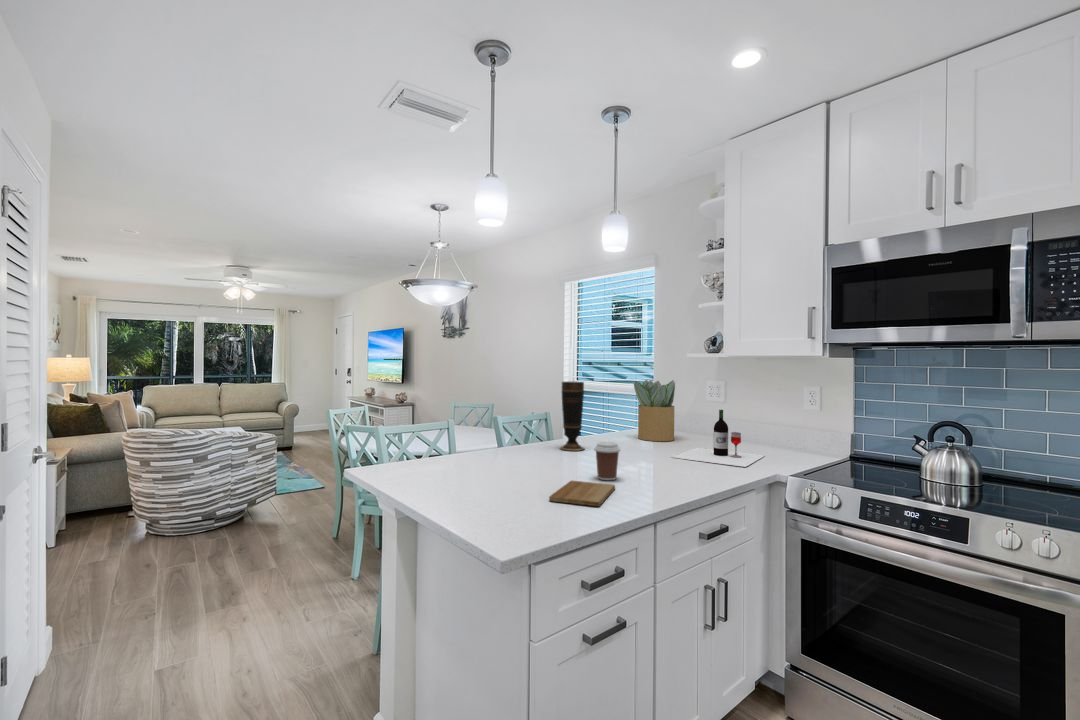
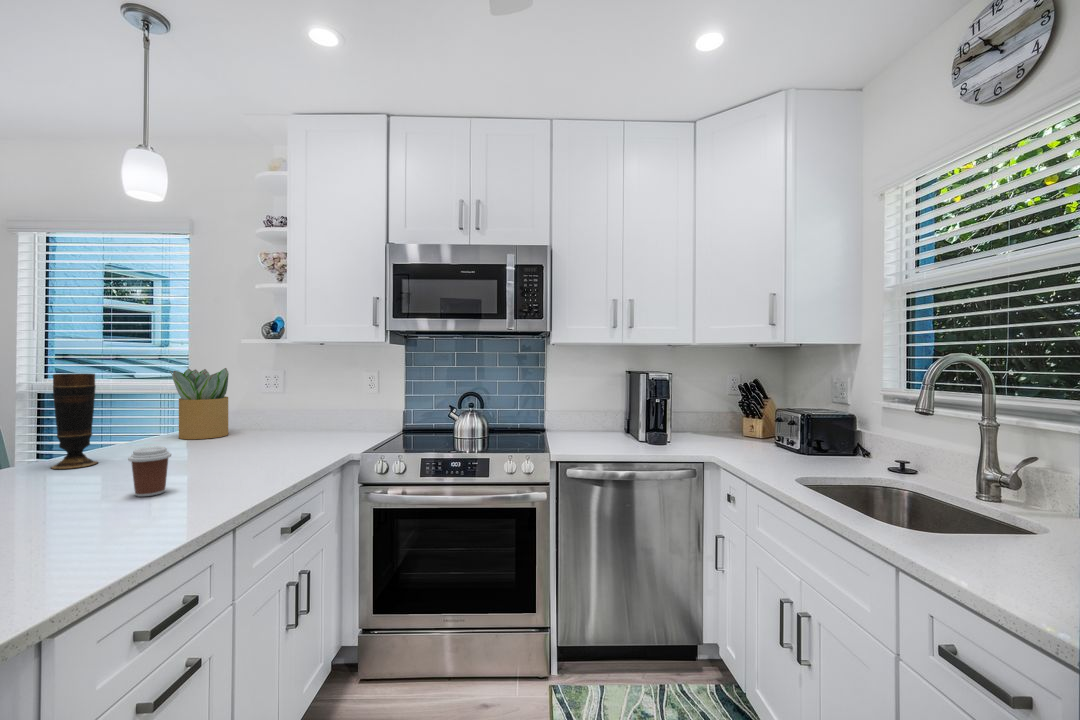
wine bottle: present [673,410,764,467] -> none [232,397,333,454]
cutting board: present [549,481,615,506] -> none [59,499,168,543]

